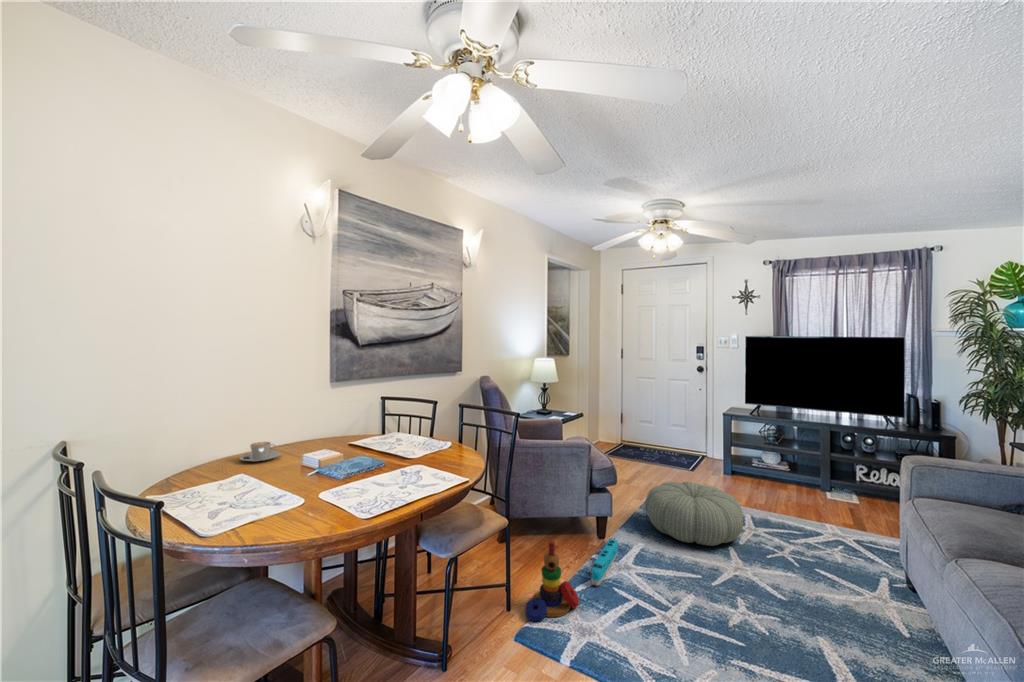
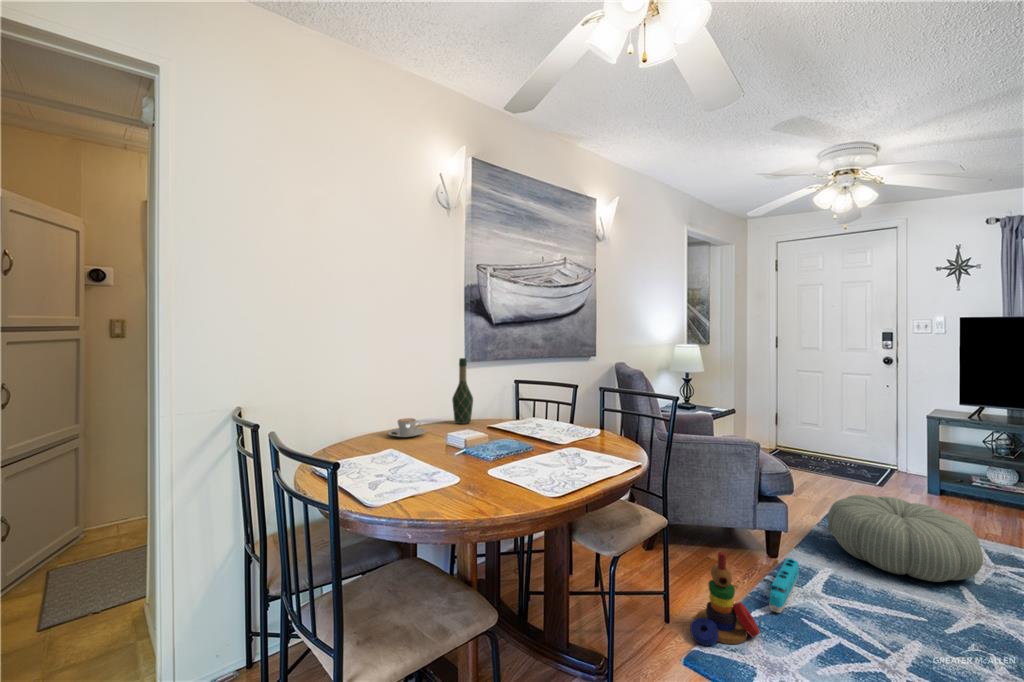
wine bottle: none [313,380,334,443] -> present [452,358,473,424]

